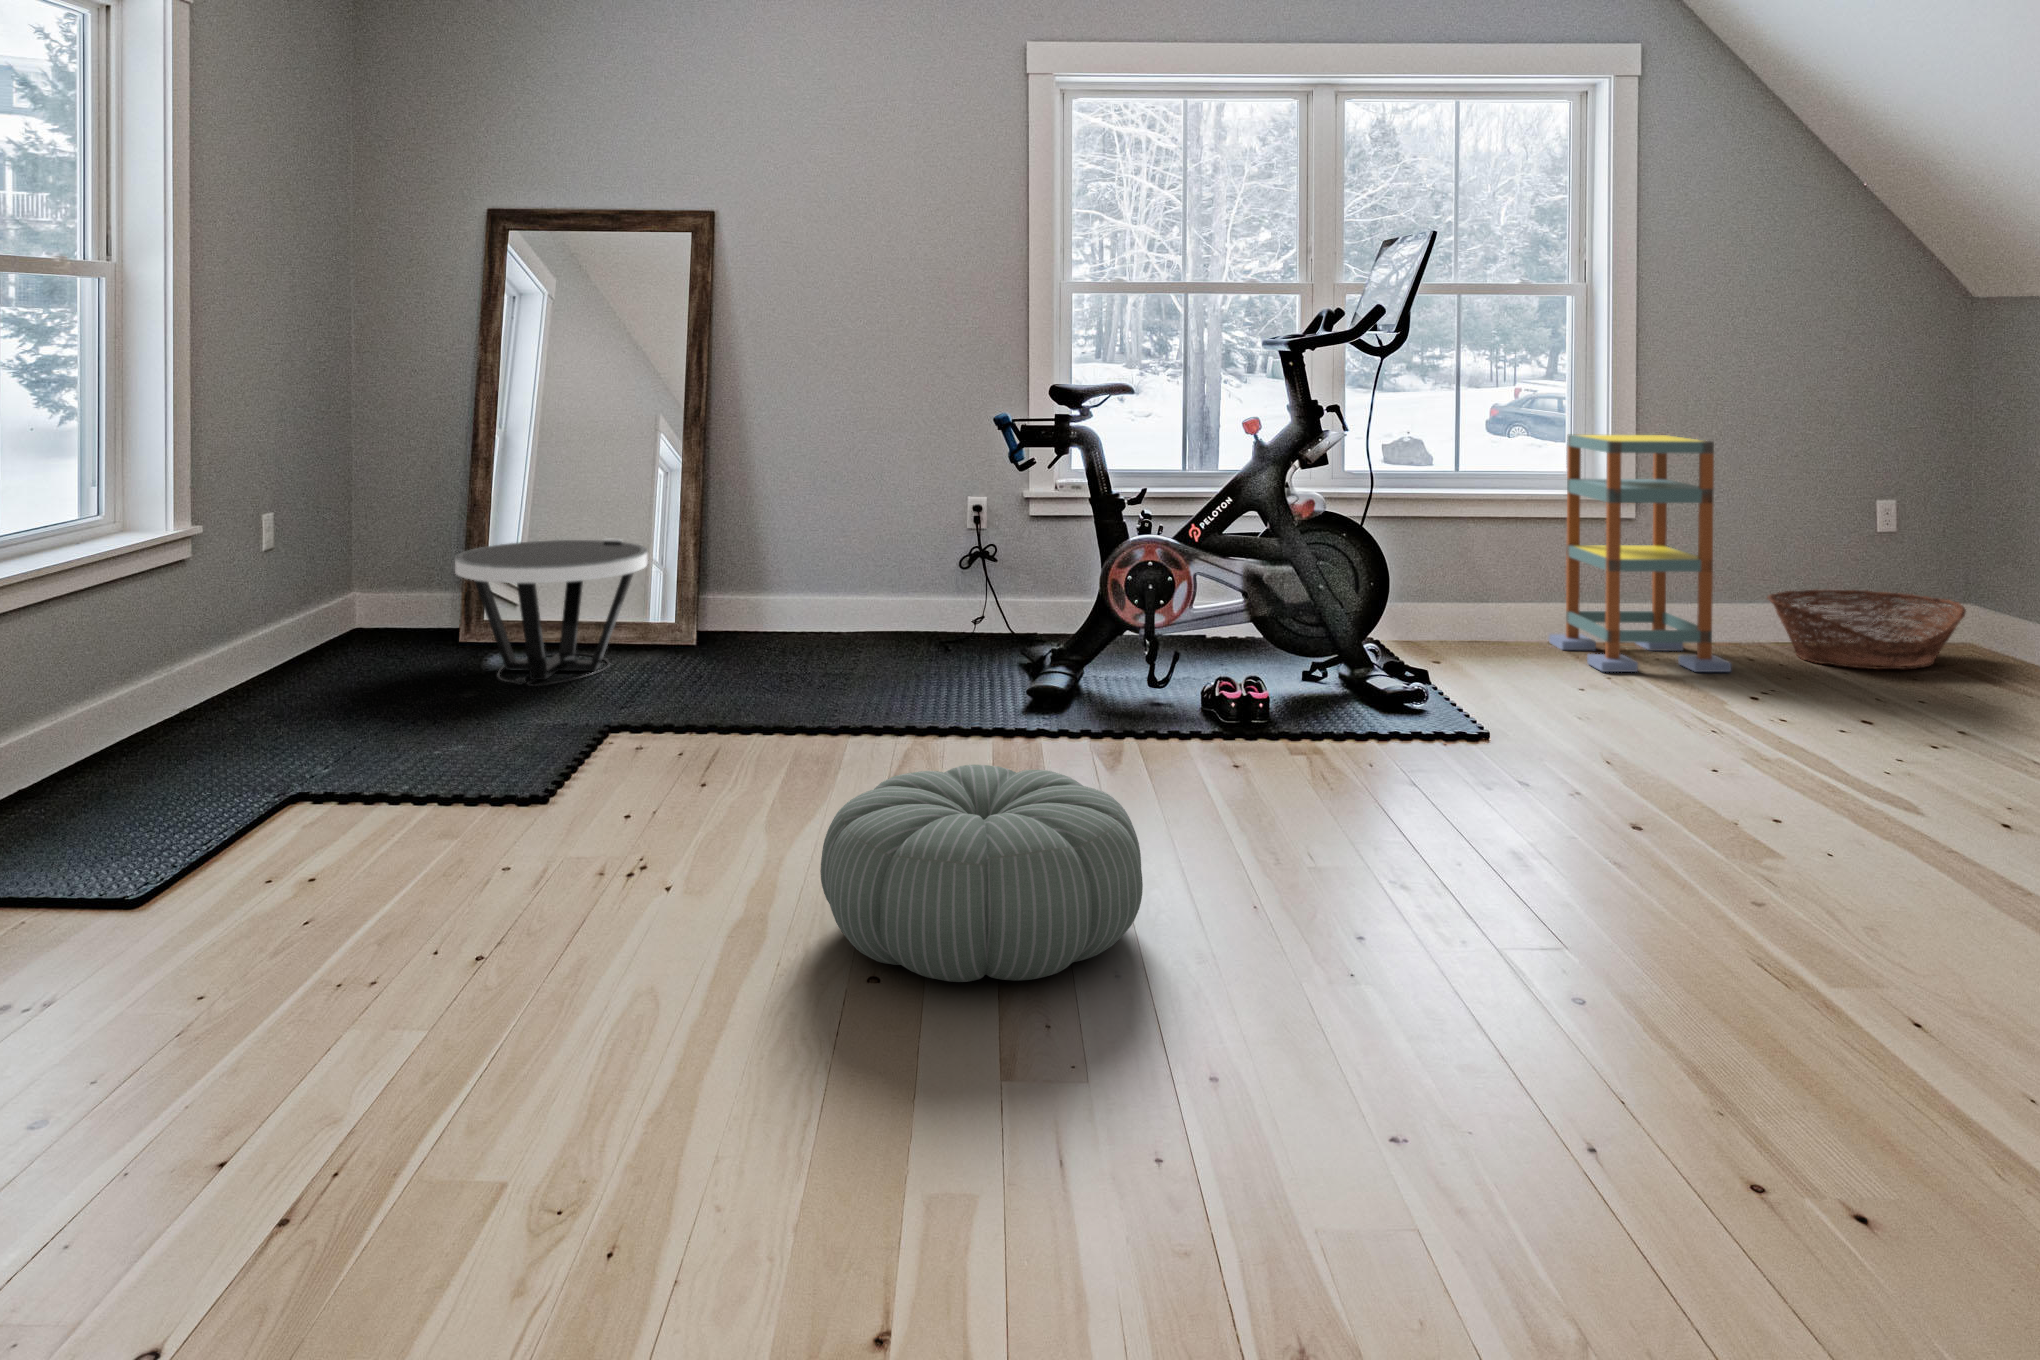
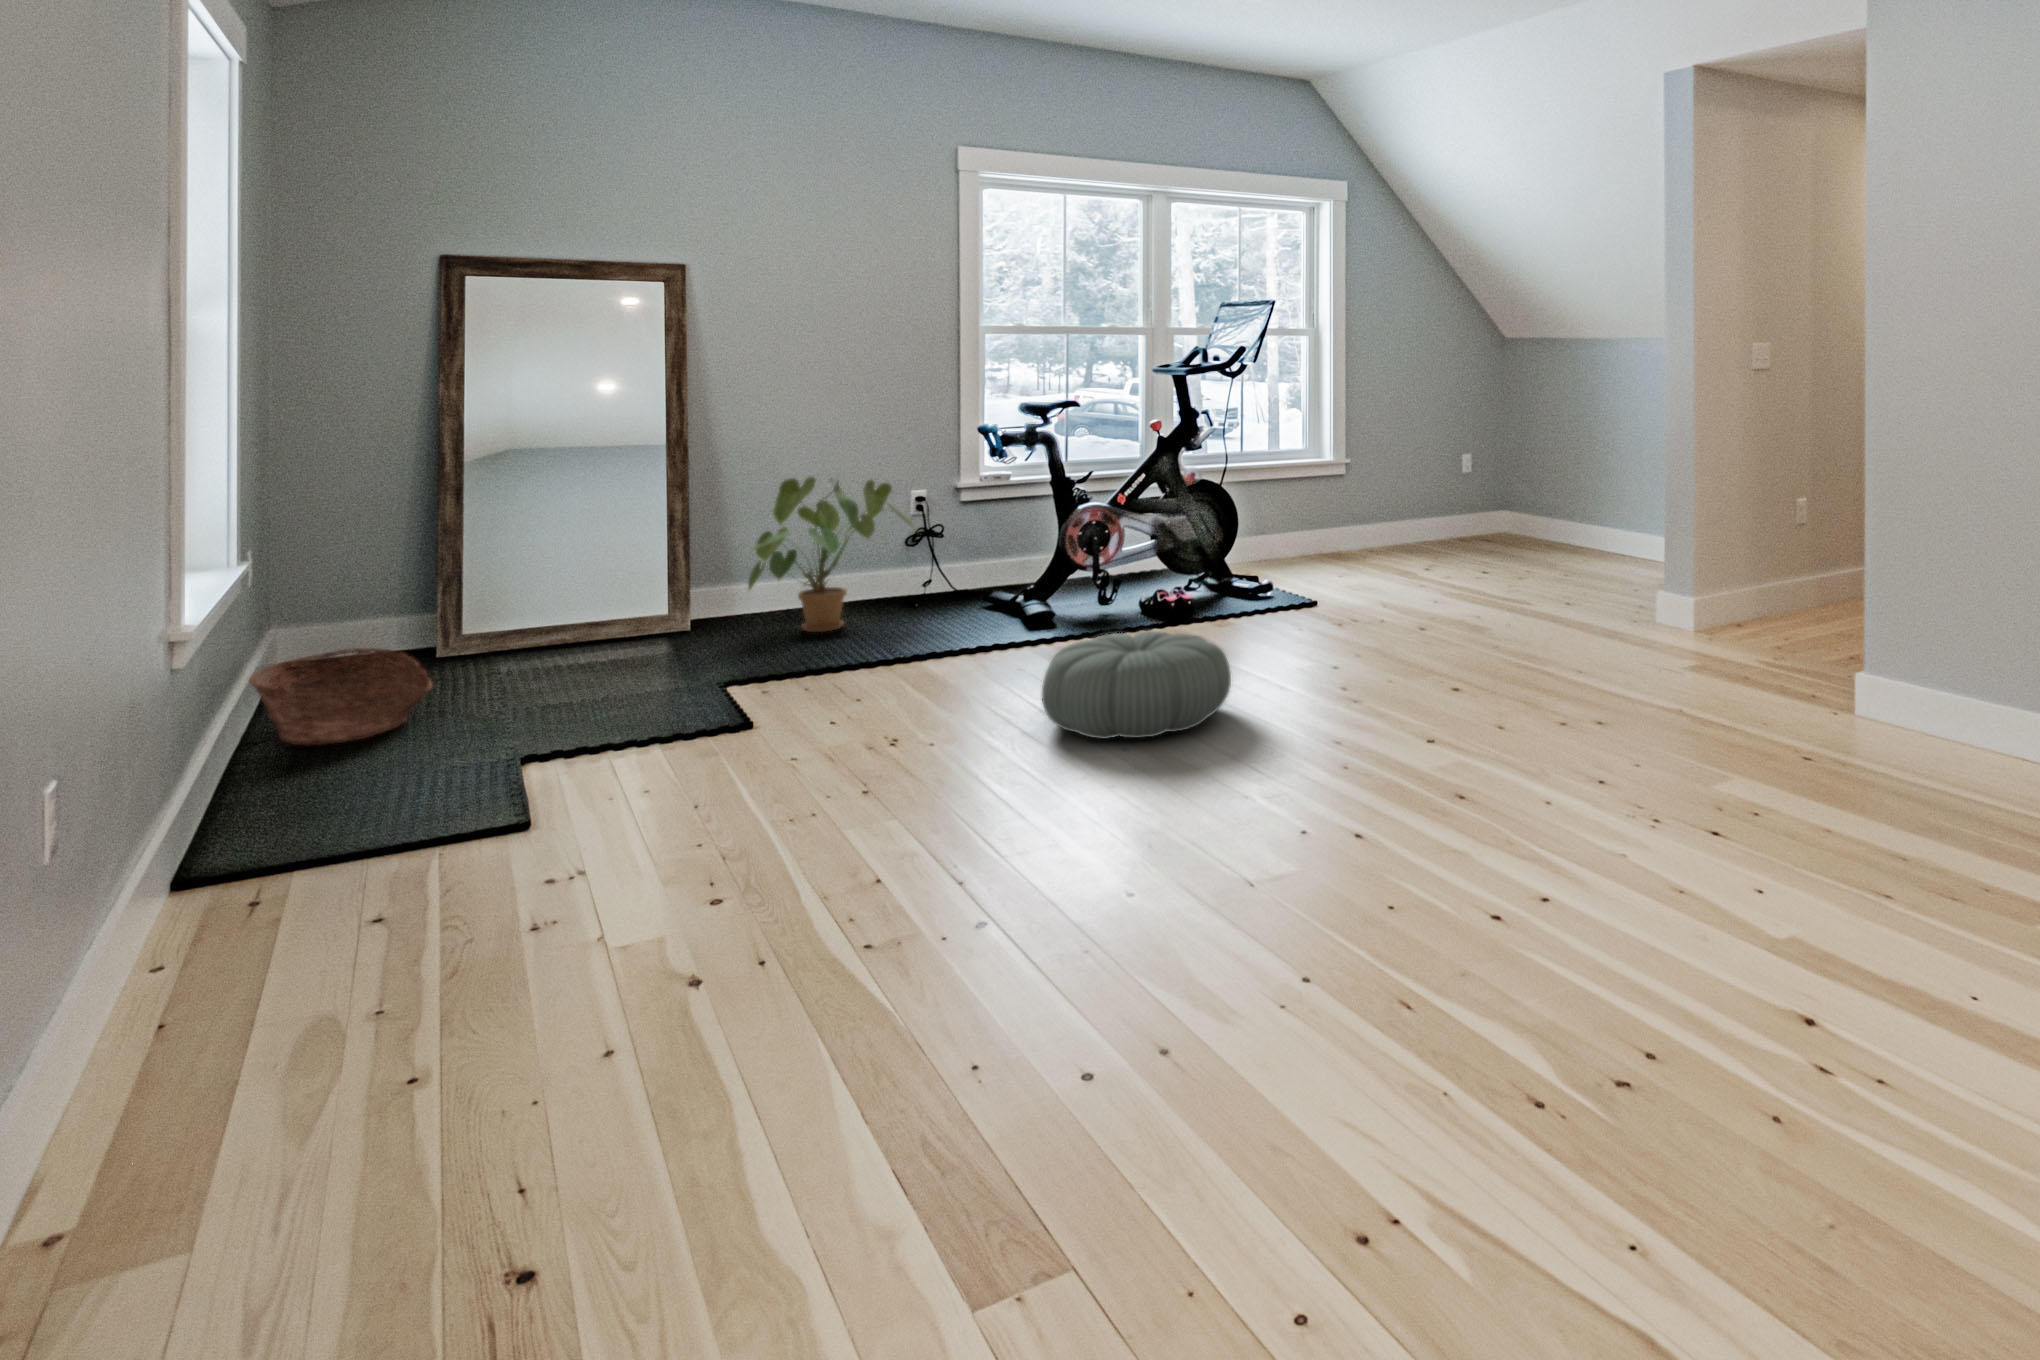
shelving unit: present [1549,434,1731,672] -> none [1310,420,1416,567]
house plant: none [735,469,938,670] -> present [748,477,915,632]
side table: present [455,539,648,686] -> none [479,548,668,674]
basket: present [1767,590,1966,669] -> present [249,648,432,745]

